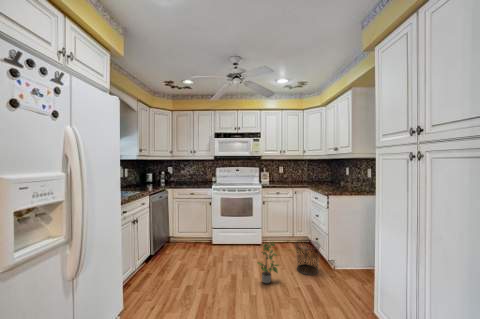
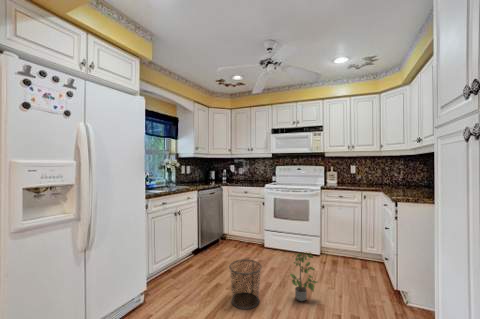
waste bin: present [296,240,320,275] -> present [229,259,261,309]

